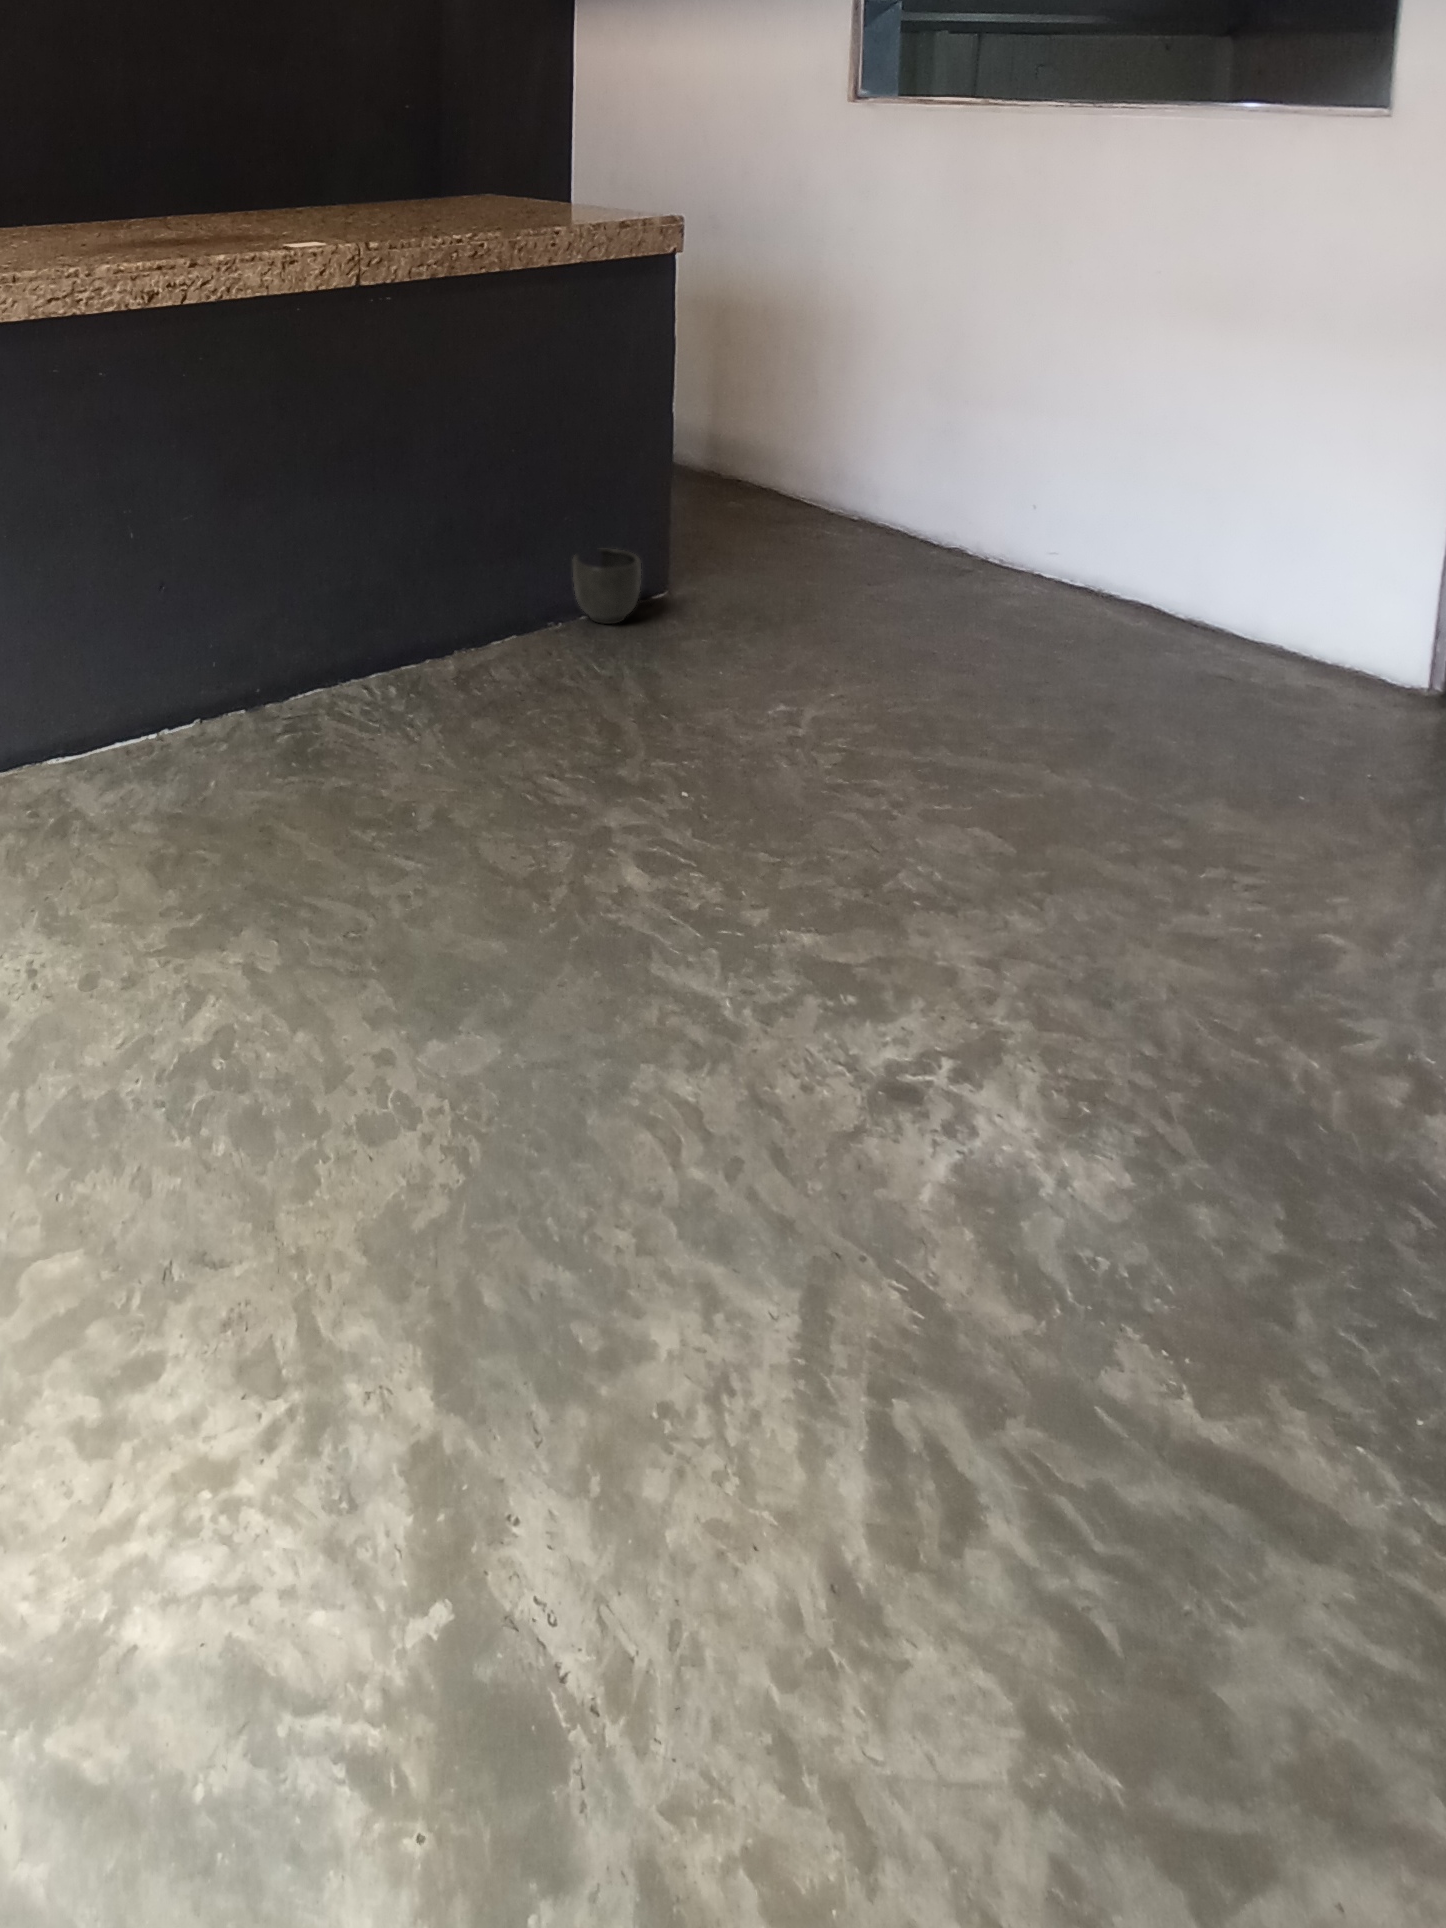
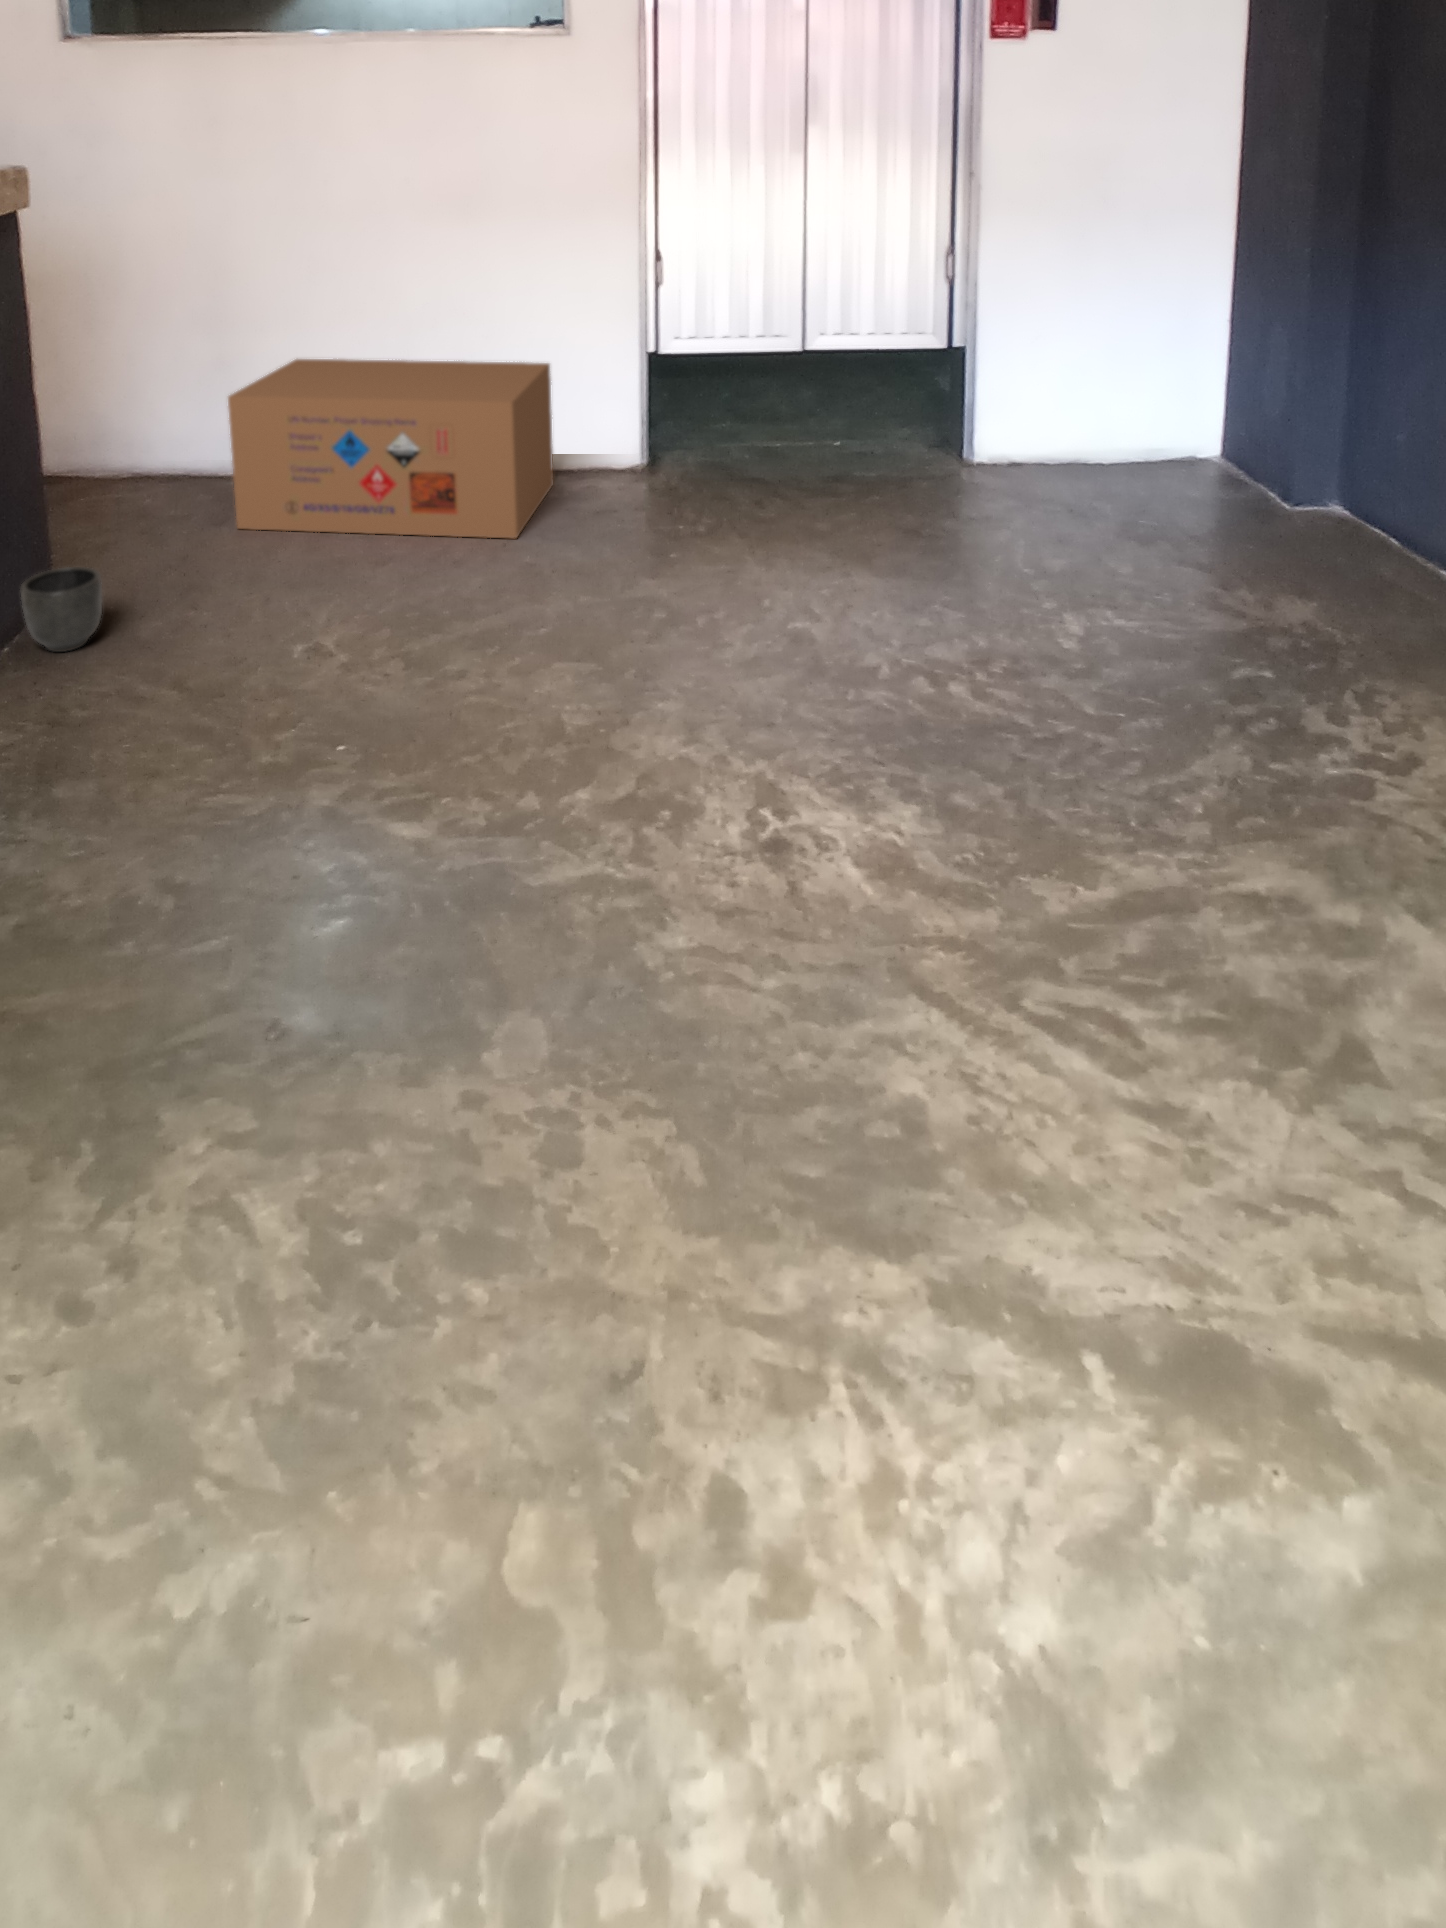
cardboard box: none [863,412,1294,684] -> present [228,359,554,538]

